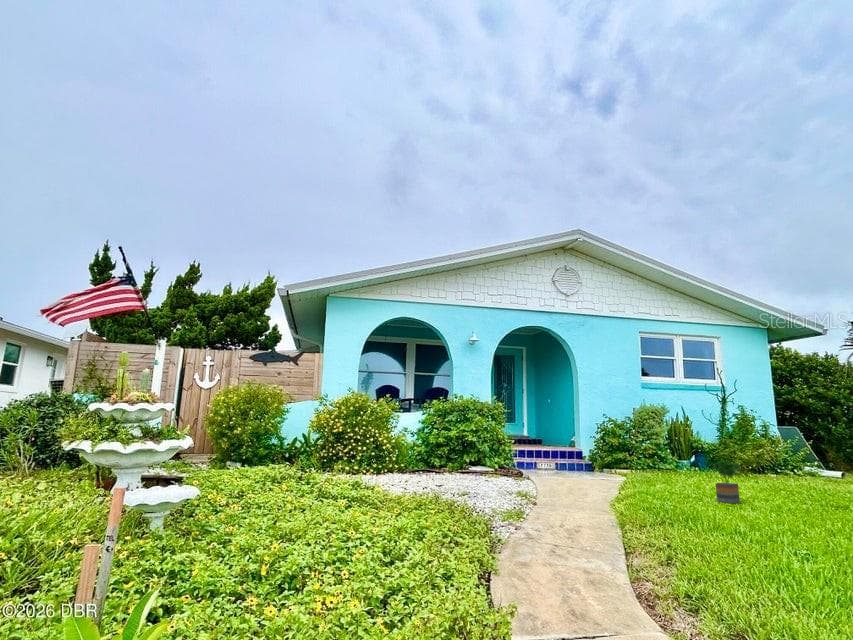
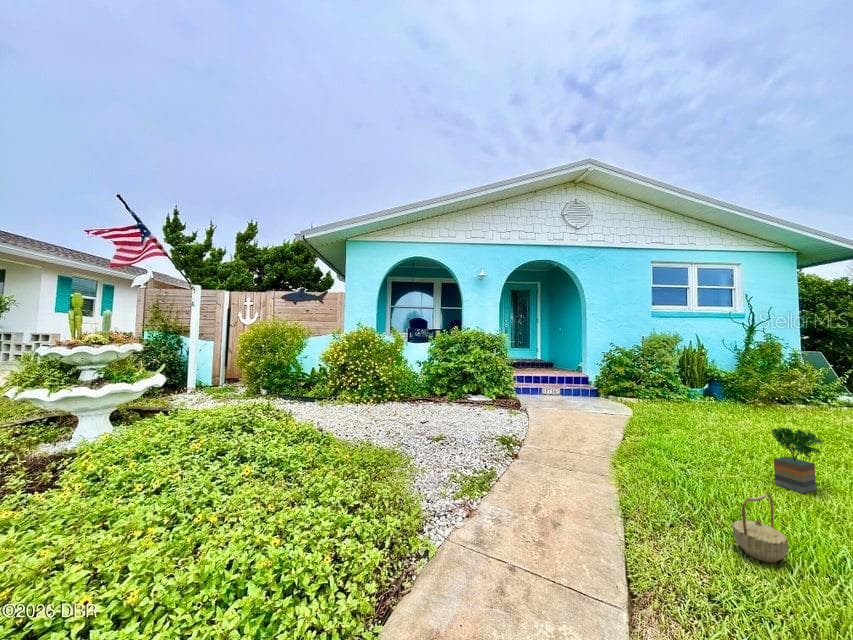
basket: none [681,485,706,521] -> present [732,494,788,563]

